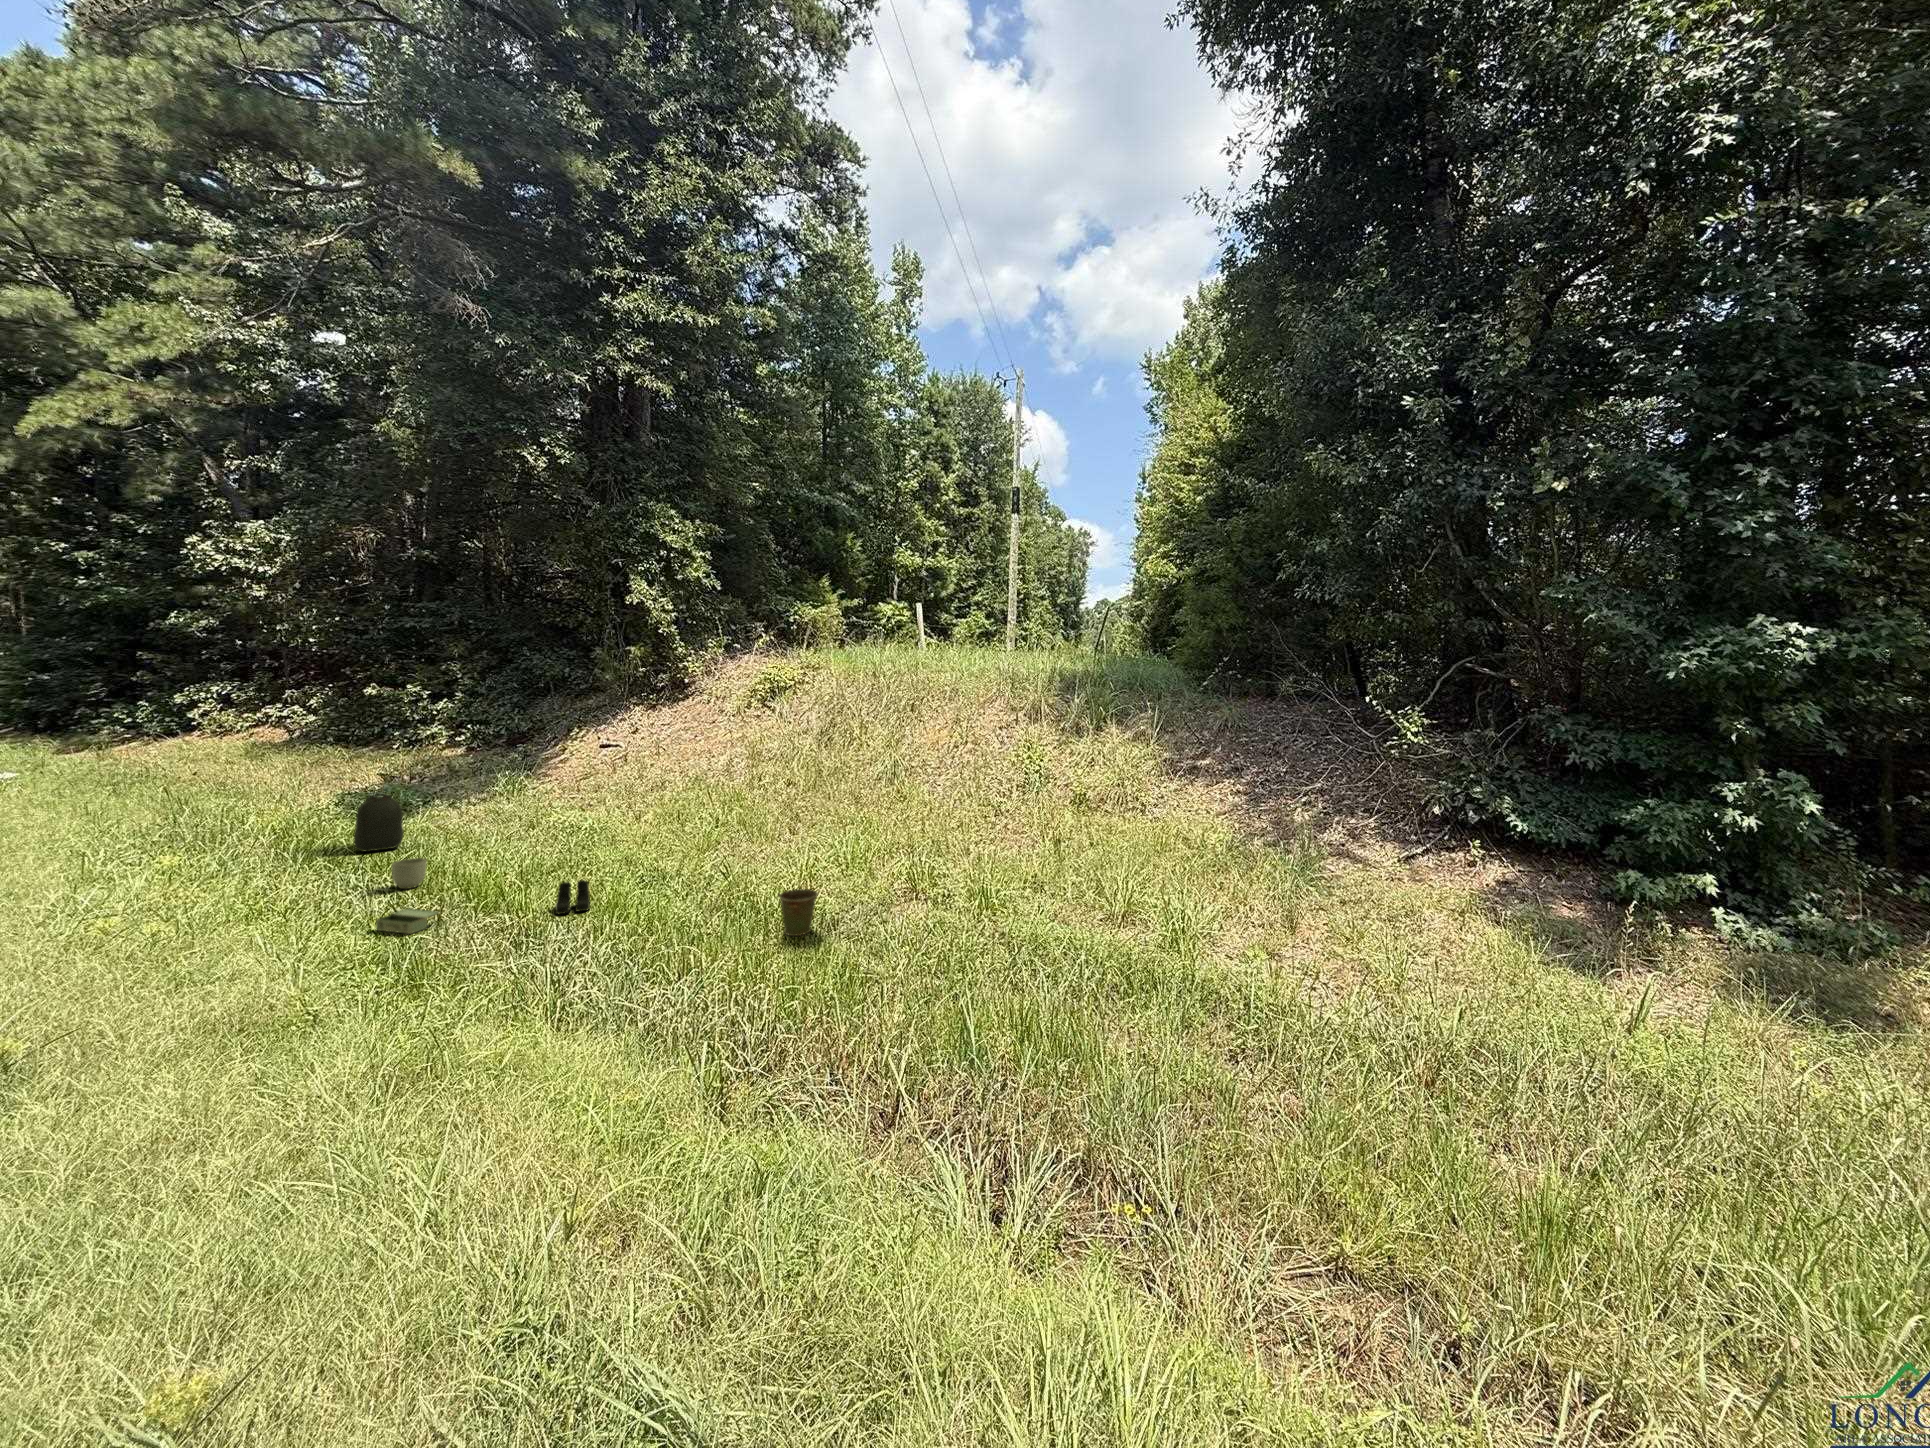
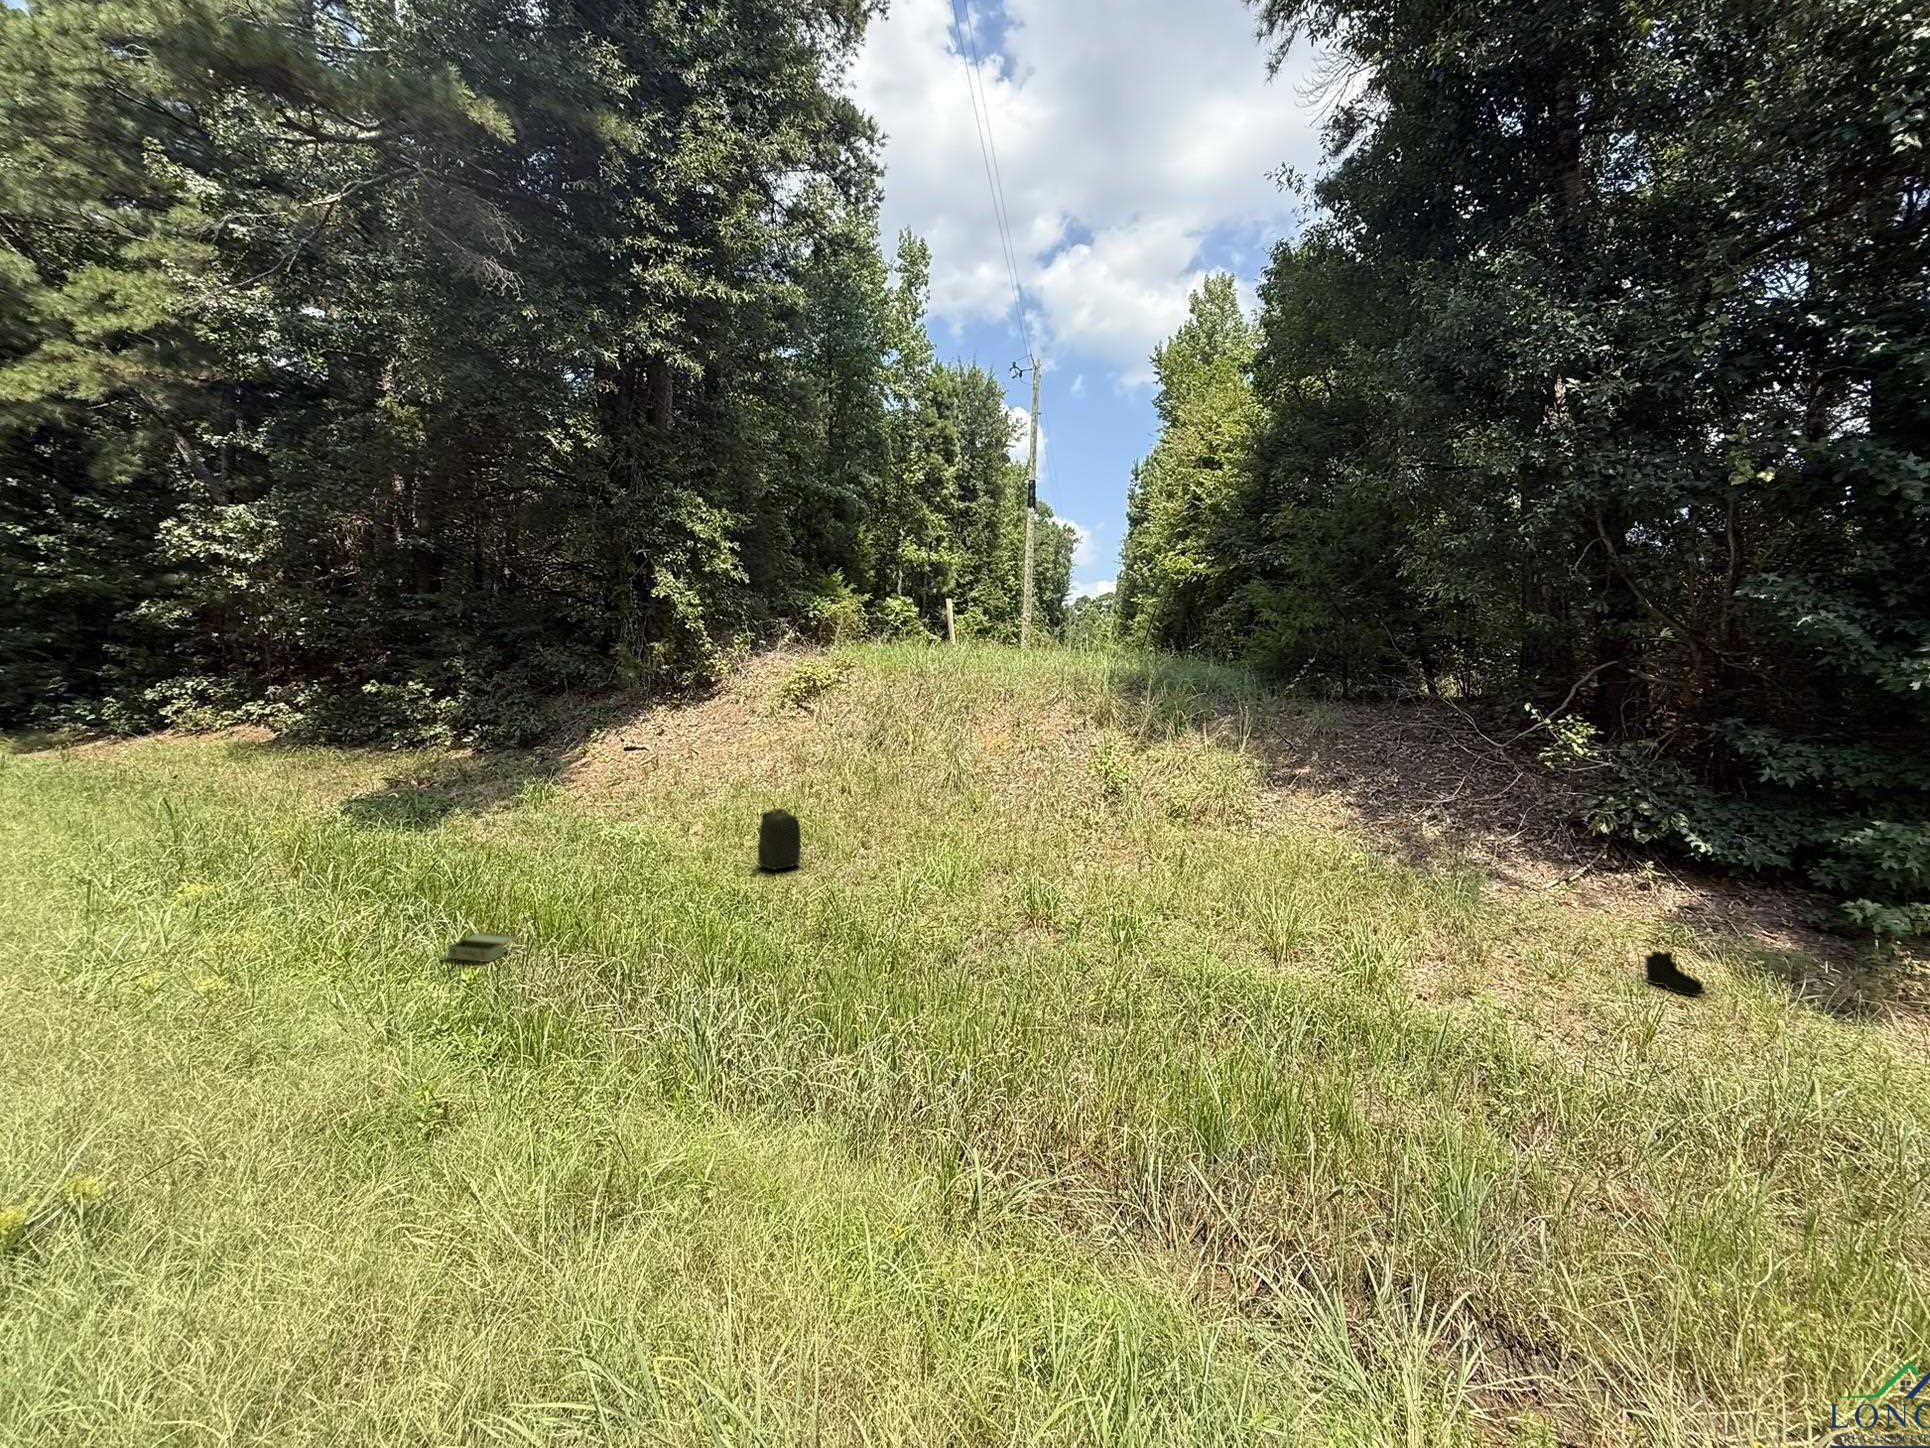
backpack: present [353,794,404,852] -> present [758,809,801,870]
planter: present [391,858,427,889] -> none [447,874,484,909]
boots: present [555,880,590,914] -> present [1645,951,1704,996]
bucket: present [778,889,818,936] -> none [891,907,935,960]

